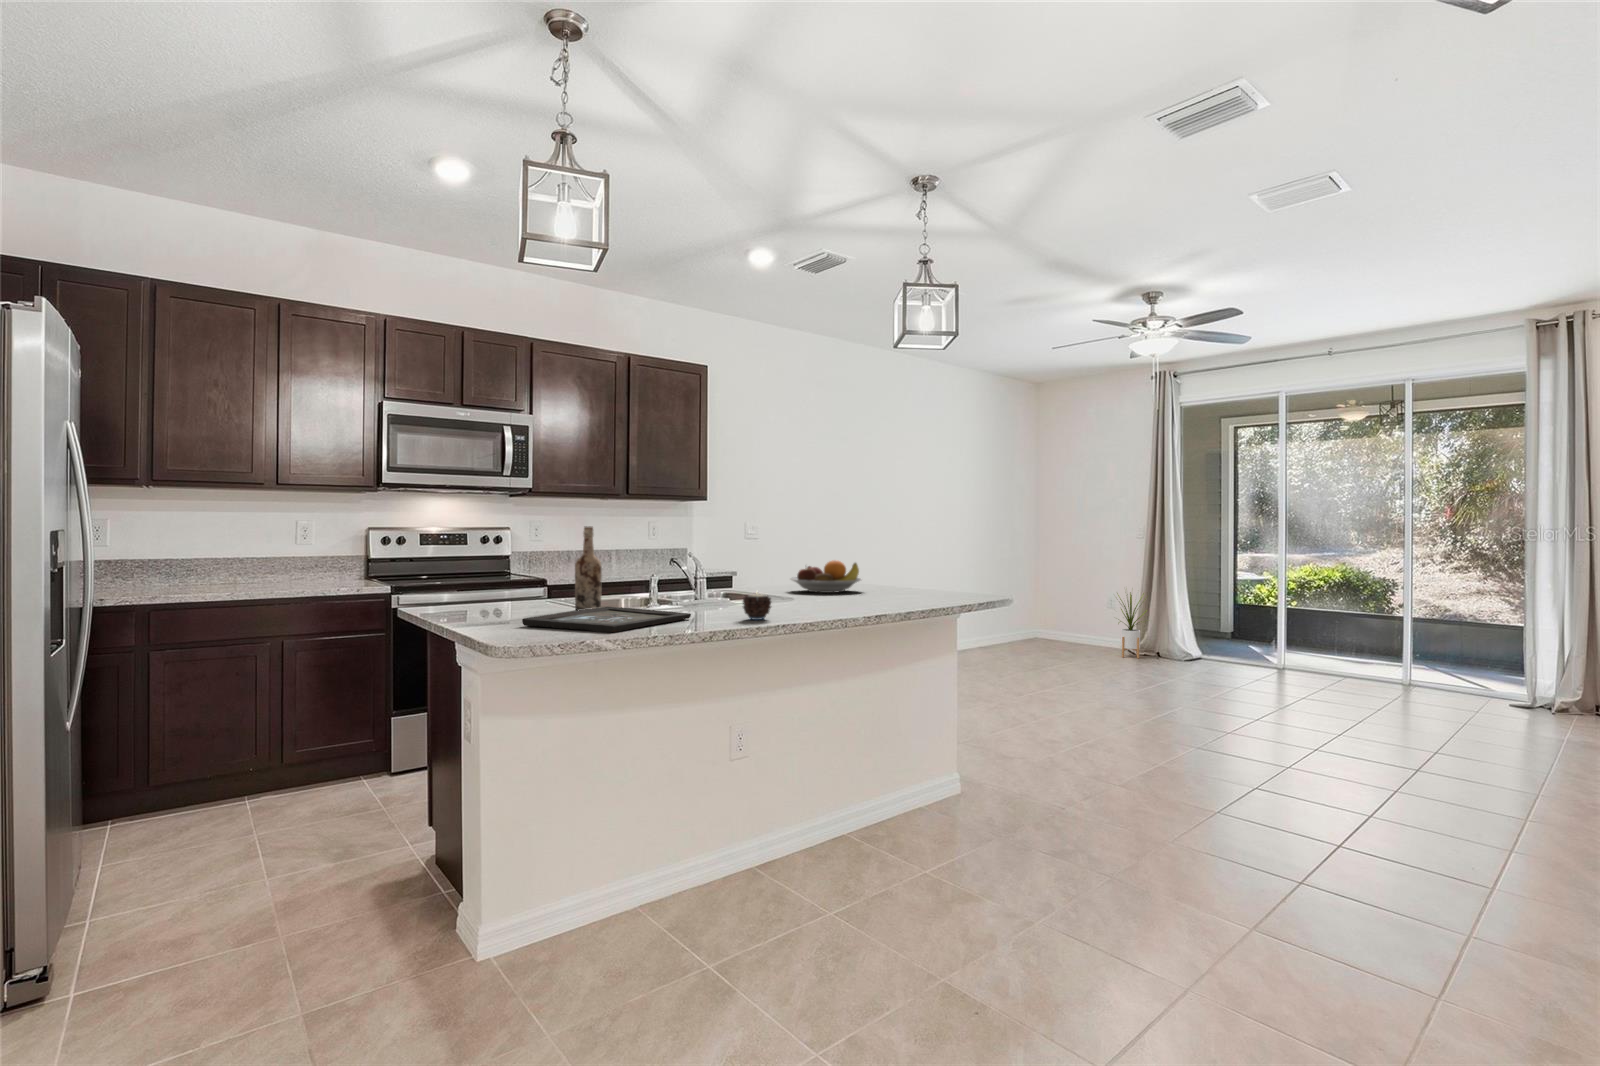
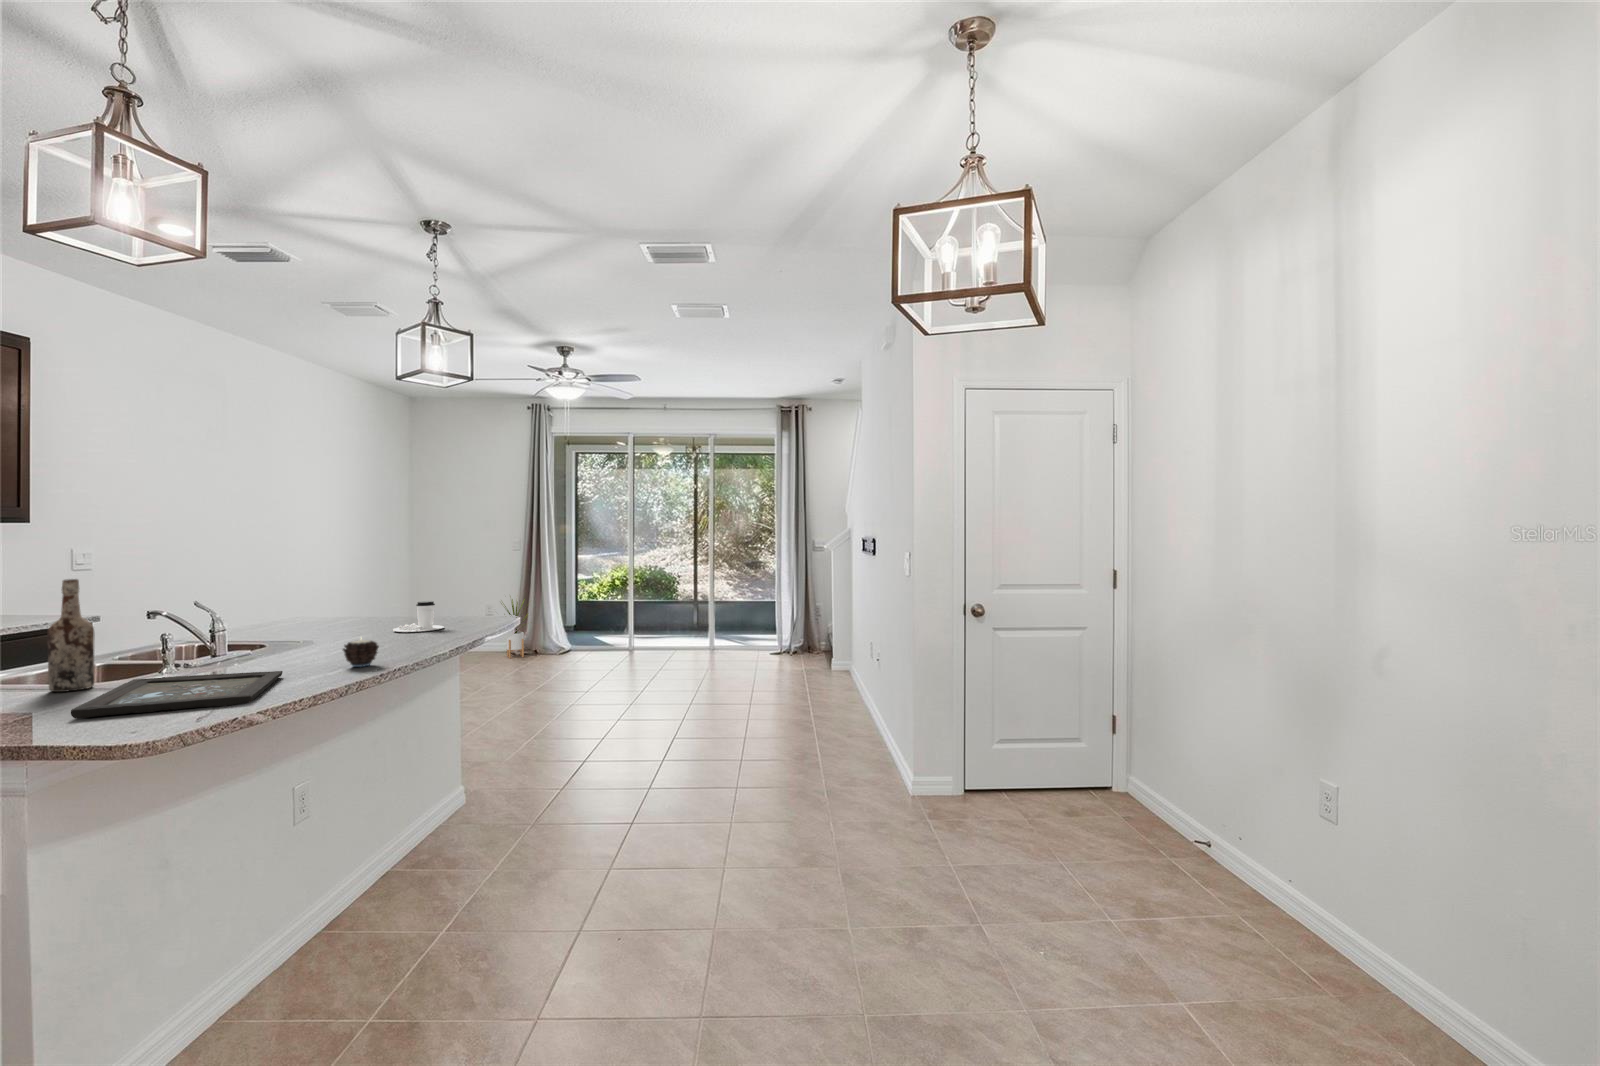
fruit bowl: present [791,560,861,593] -> none [266,595,359,632]
coffee cup: none [866,571,914,601] -> present [393,601,444,632]

